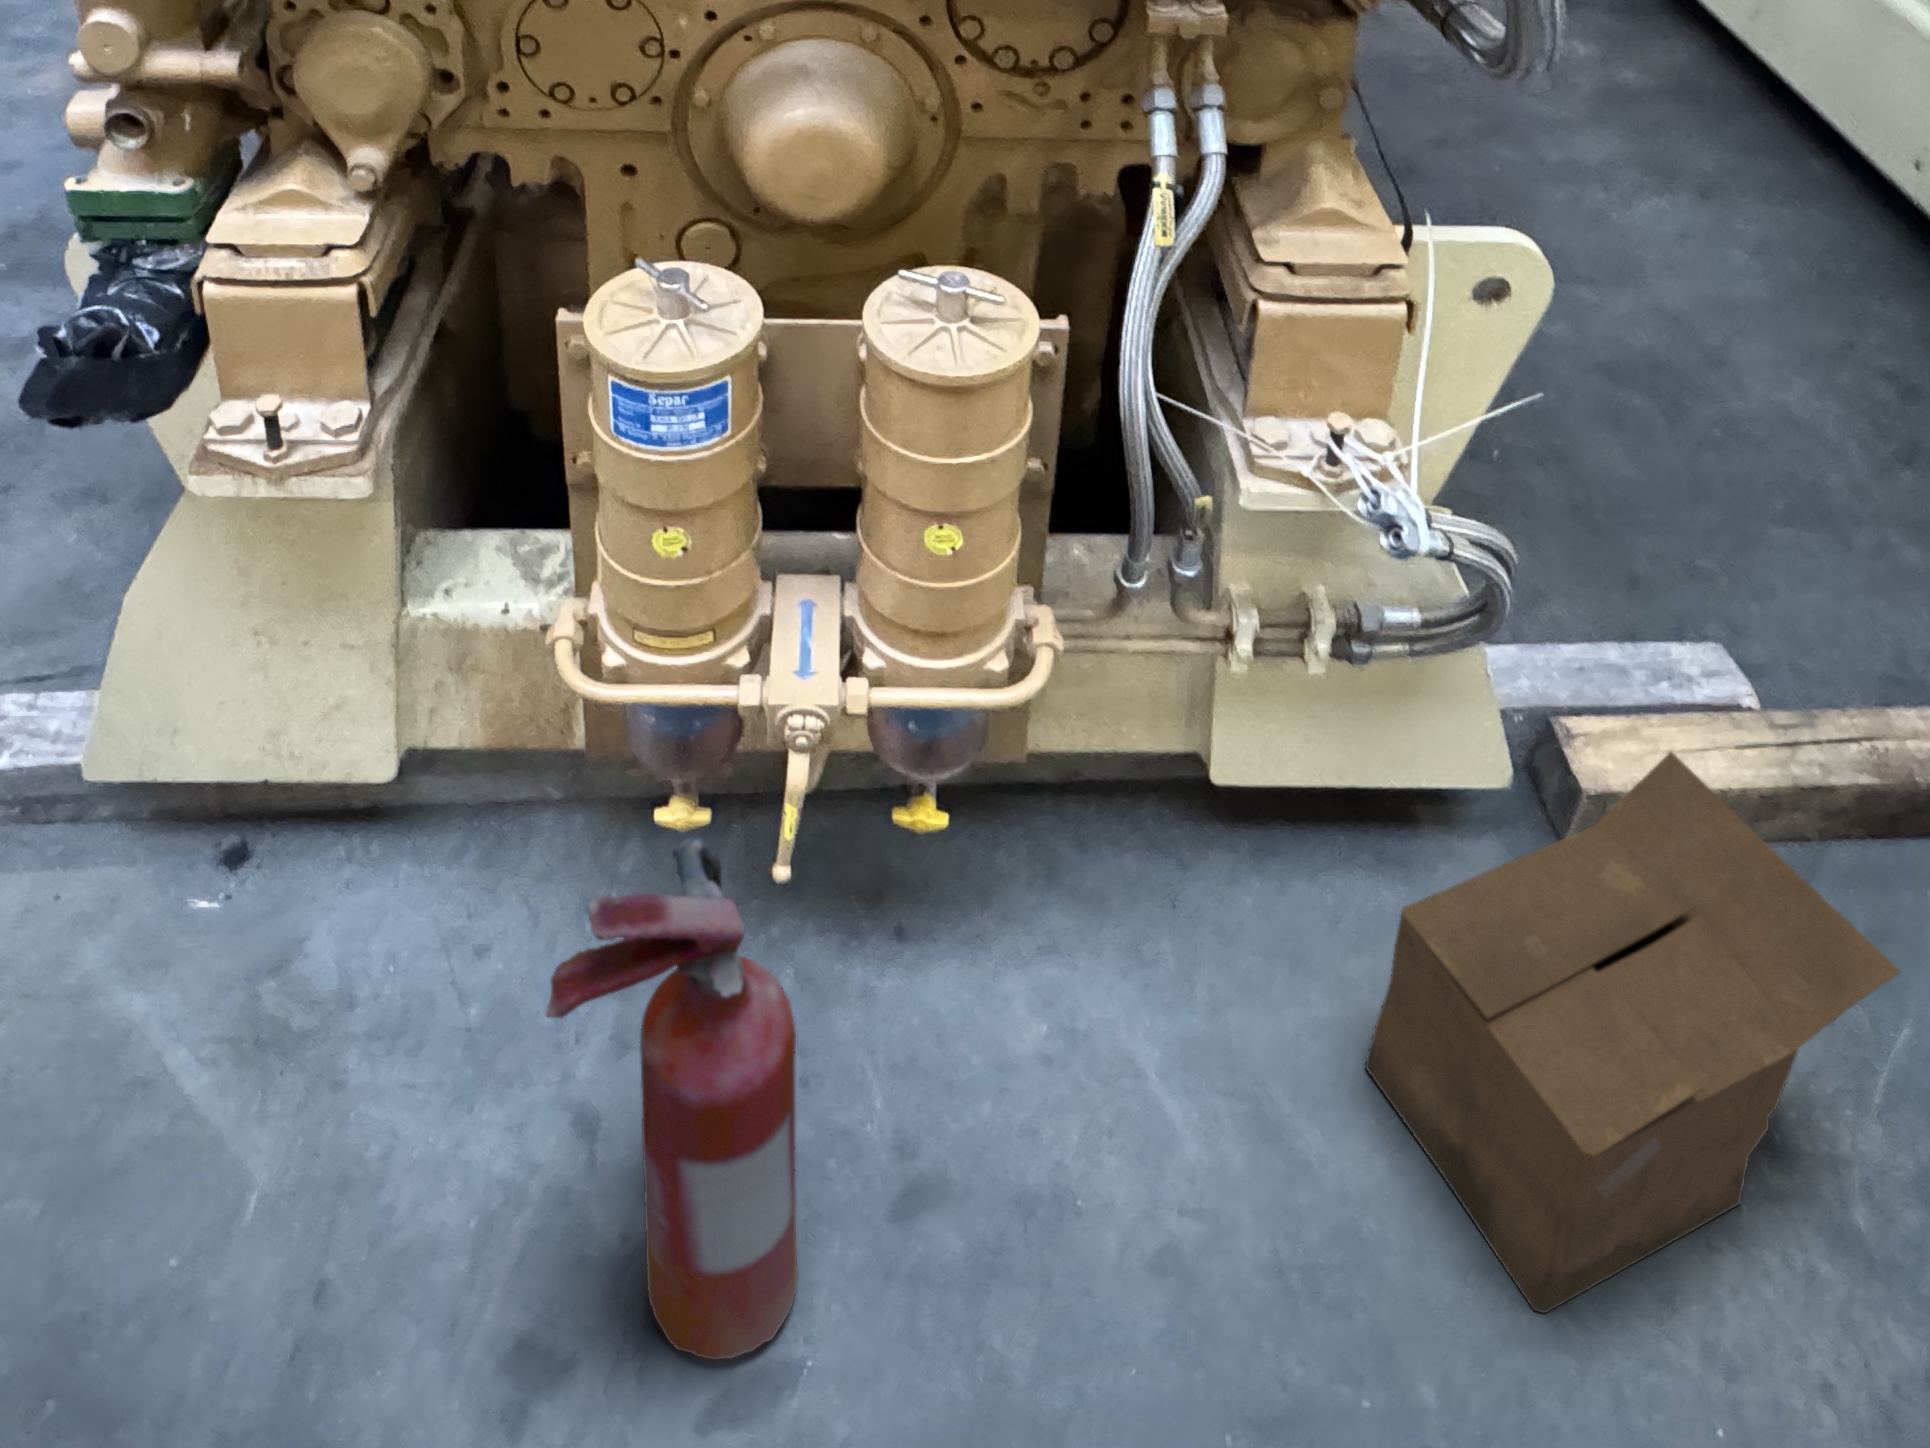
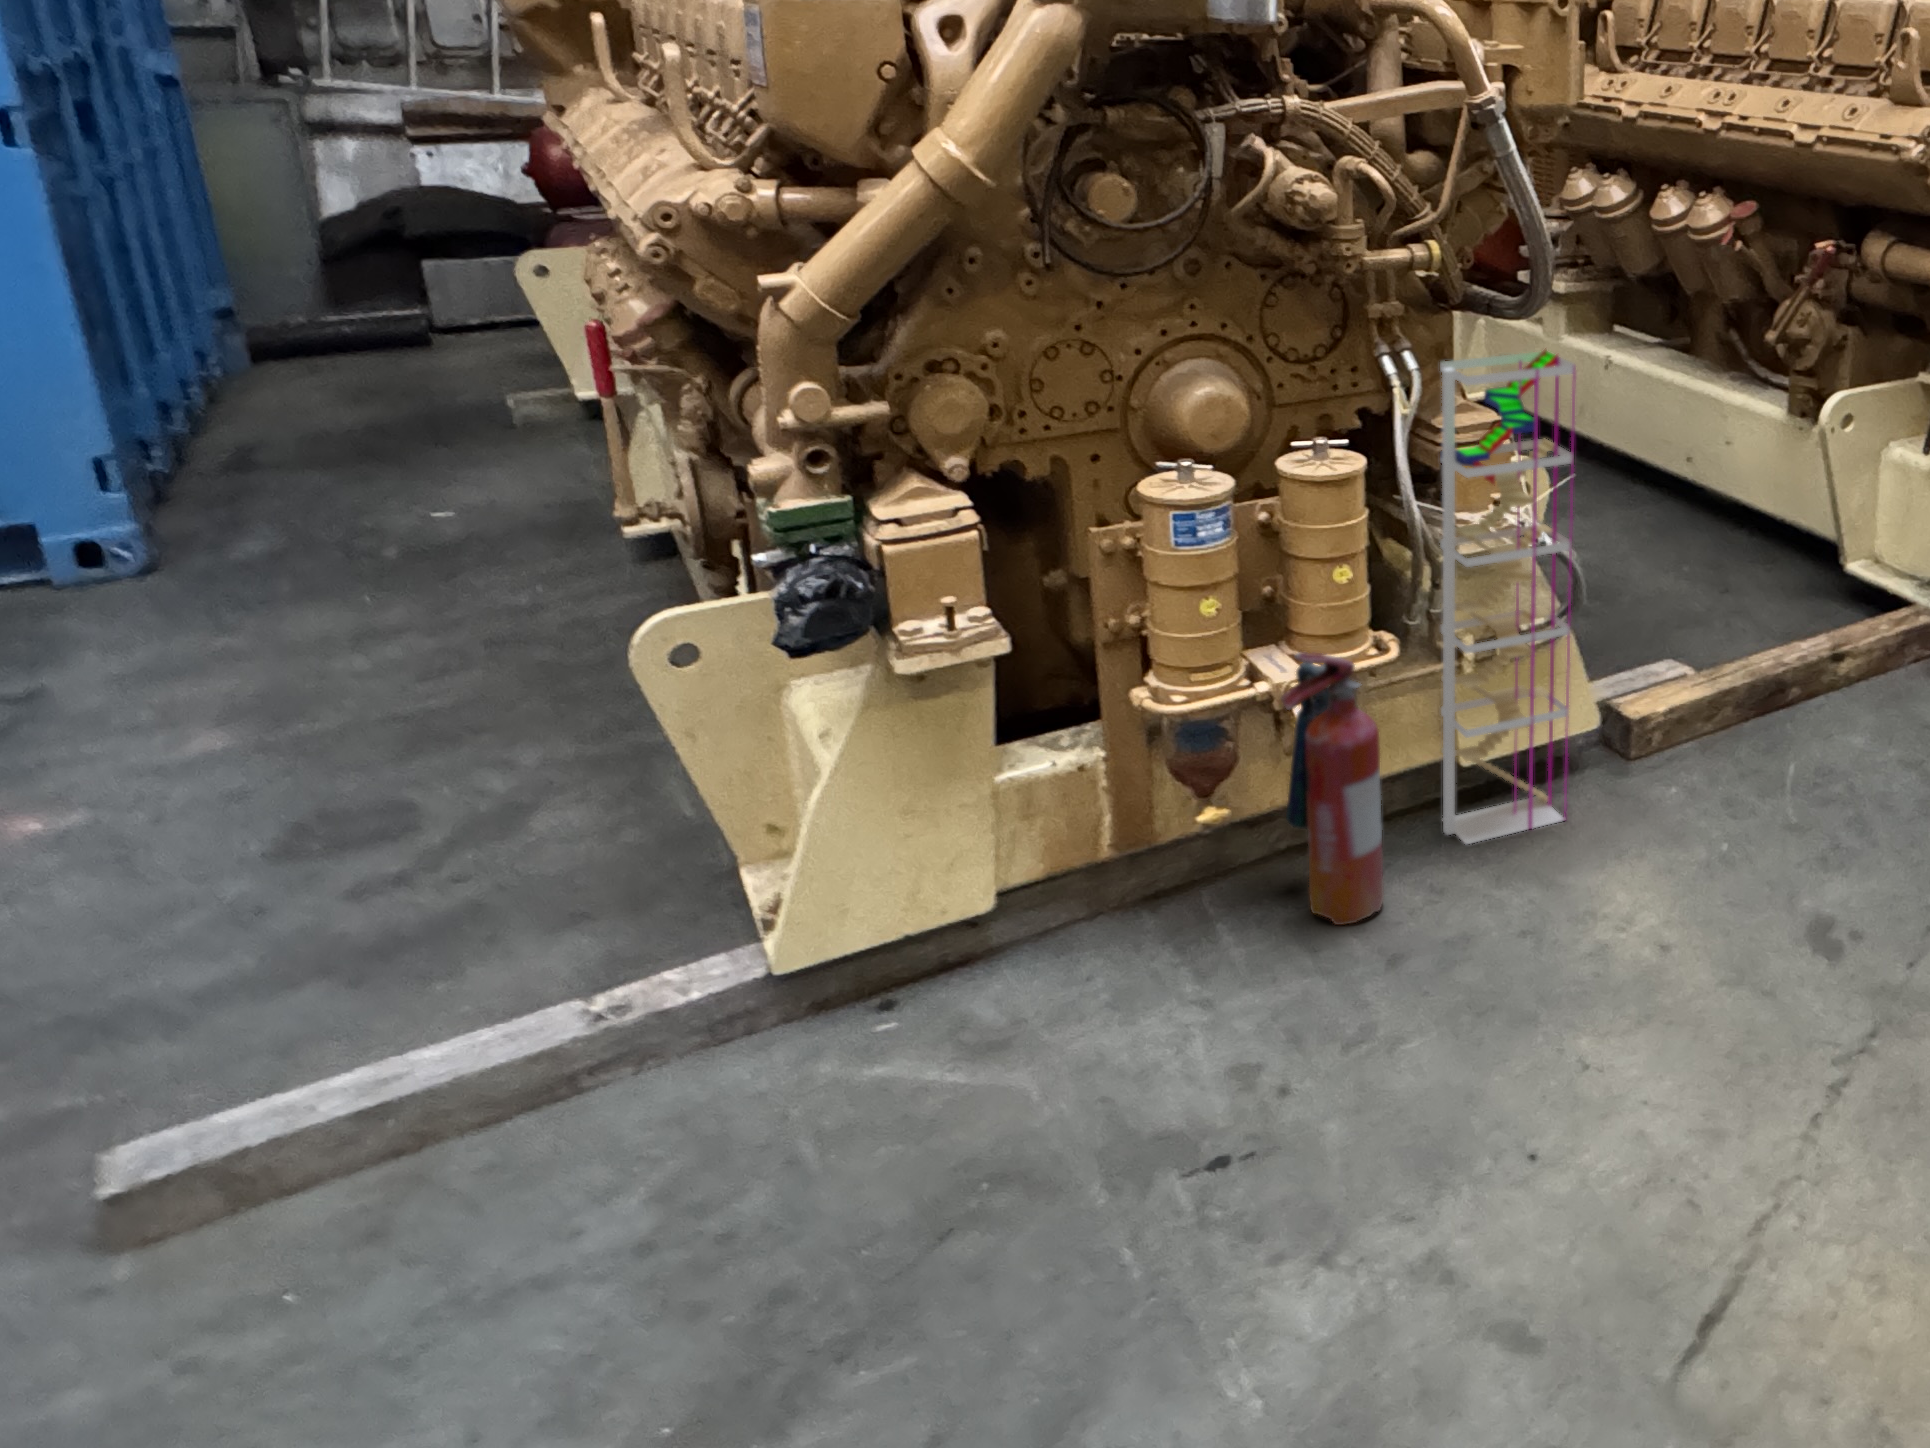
shelving unit: none [1025,286,1442,1203] -> present [1440,350,1576,844]
cardboard box: present [1366,752,1900,1313] -> none [1578,604,1772,813]

